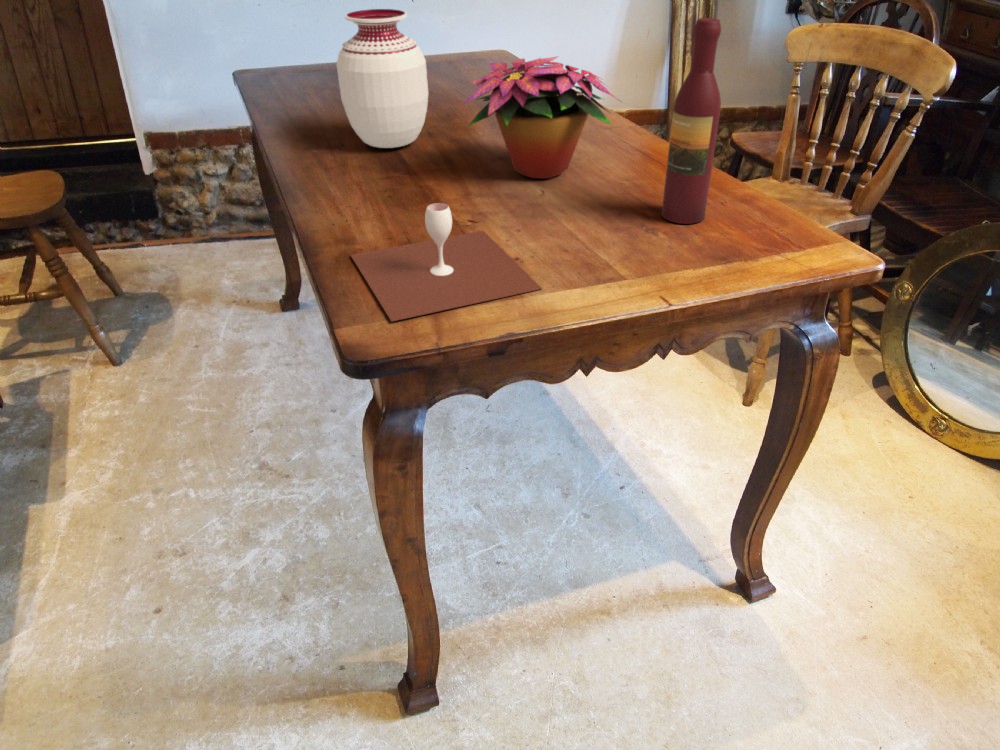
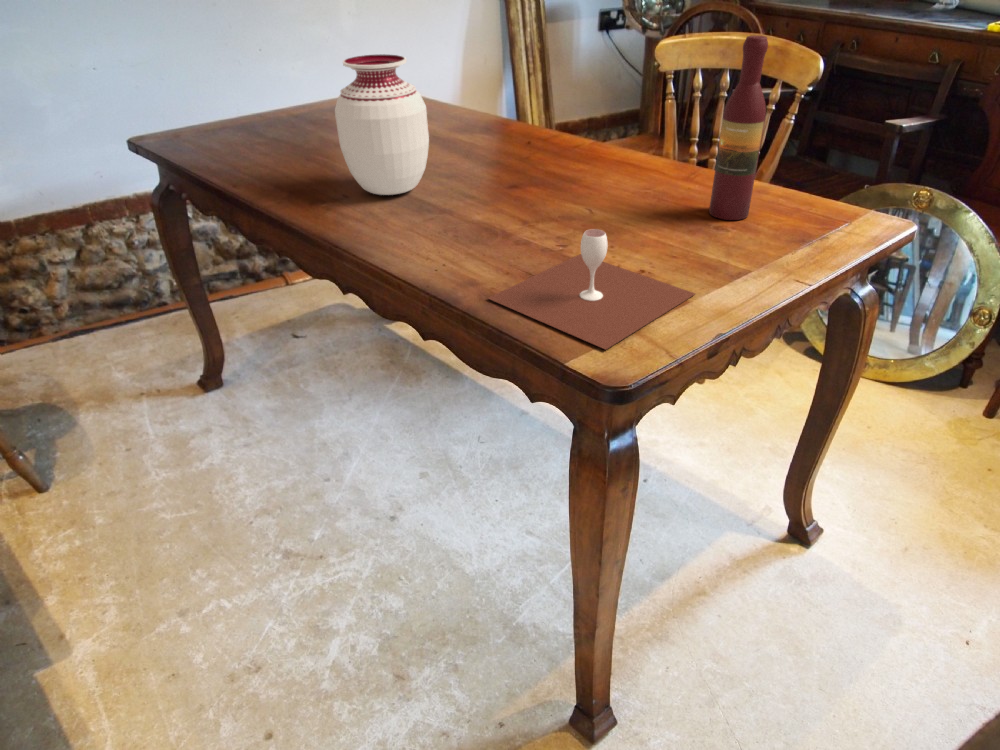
flower arrangement: present [465,57,616,179] -> none [492,82,654,202]

